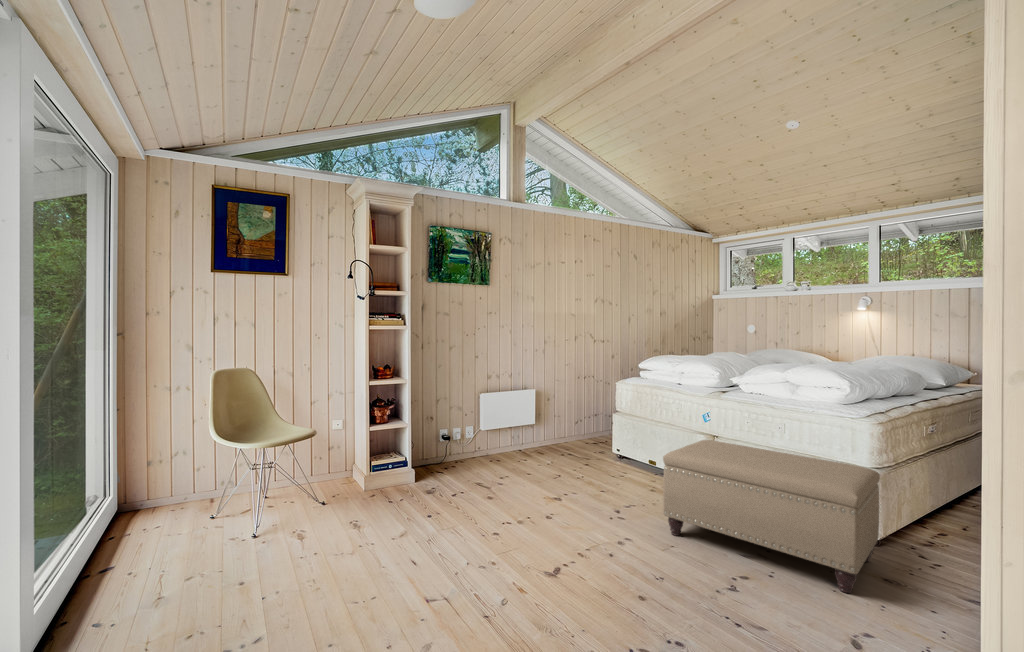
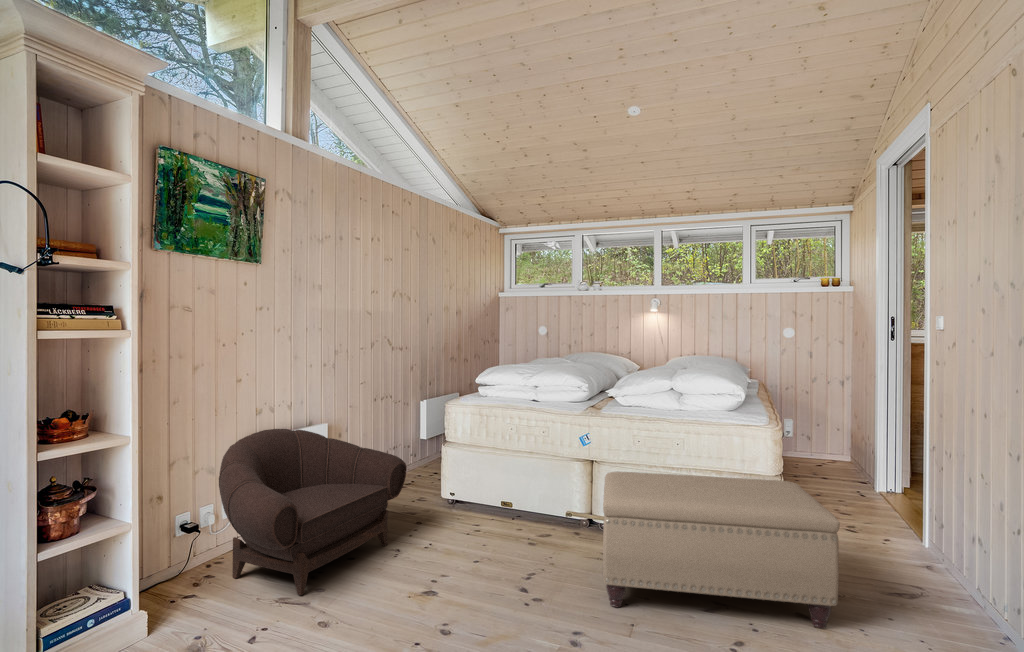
armchair: none [455,388,573,484] -> present [219,429,407,595]

